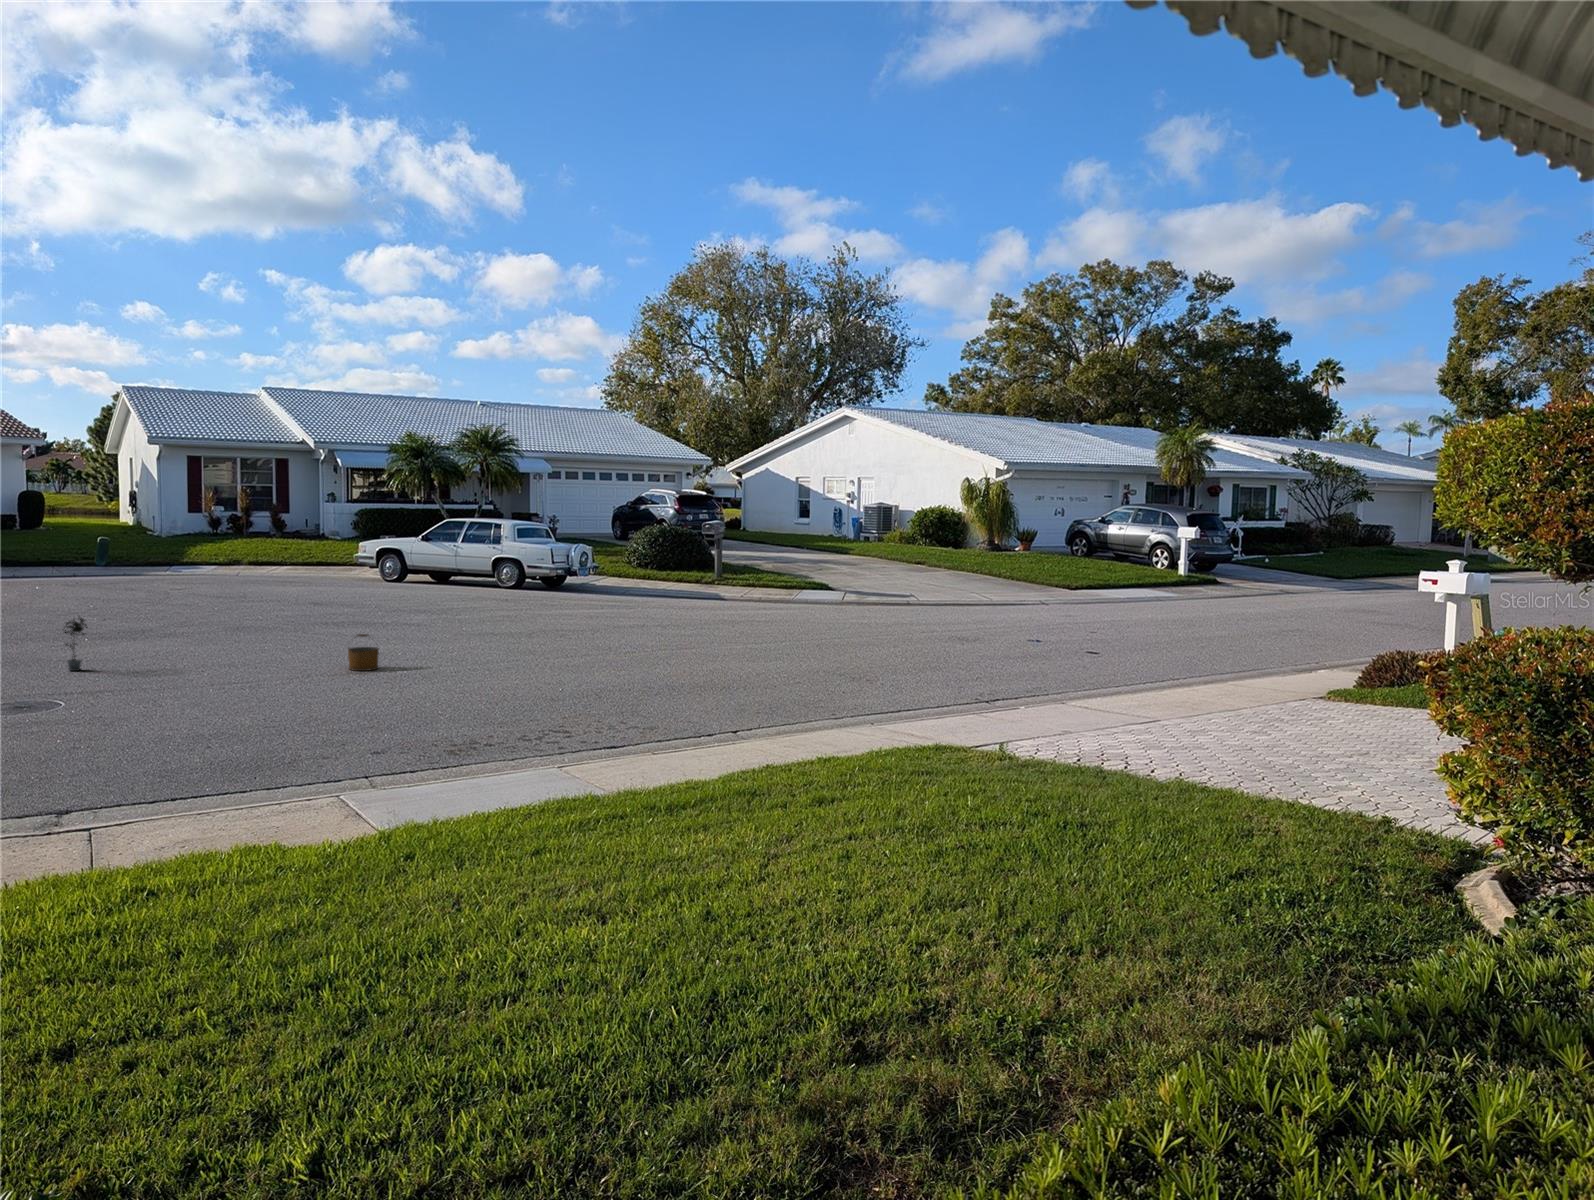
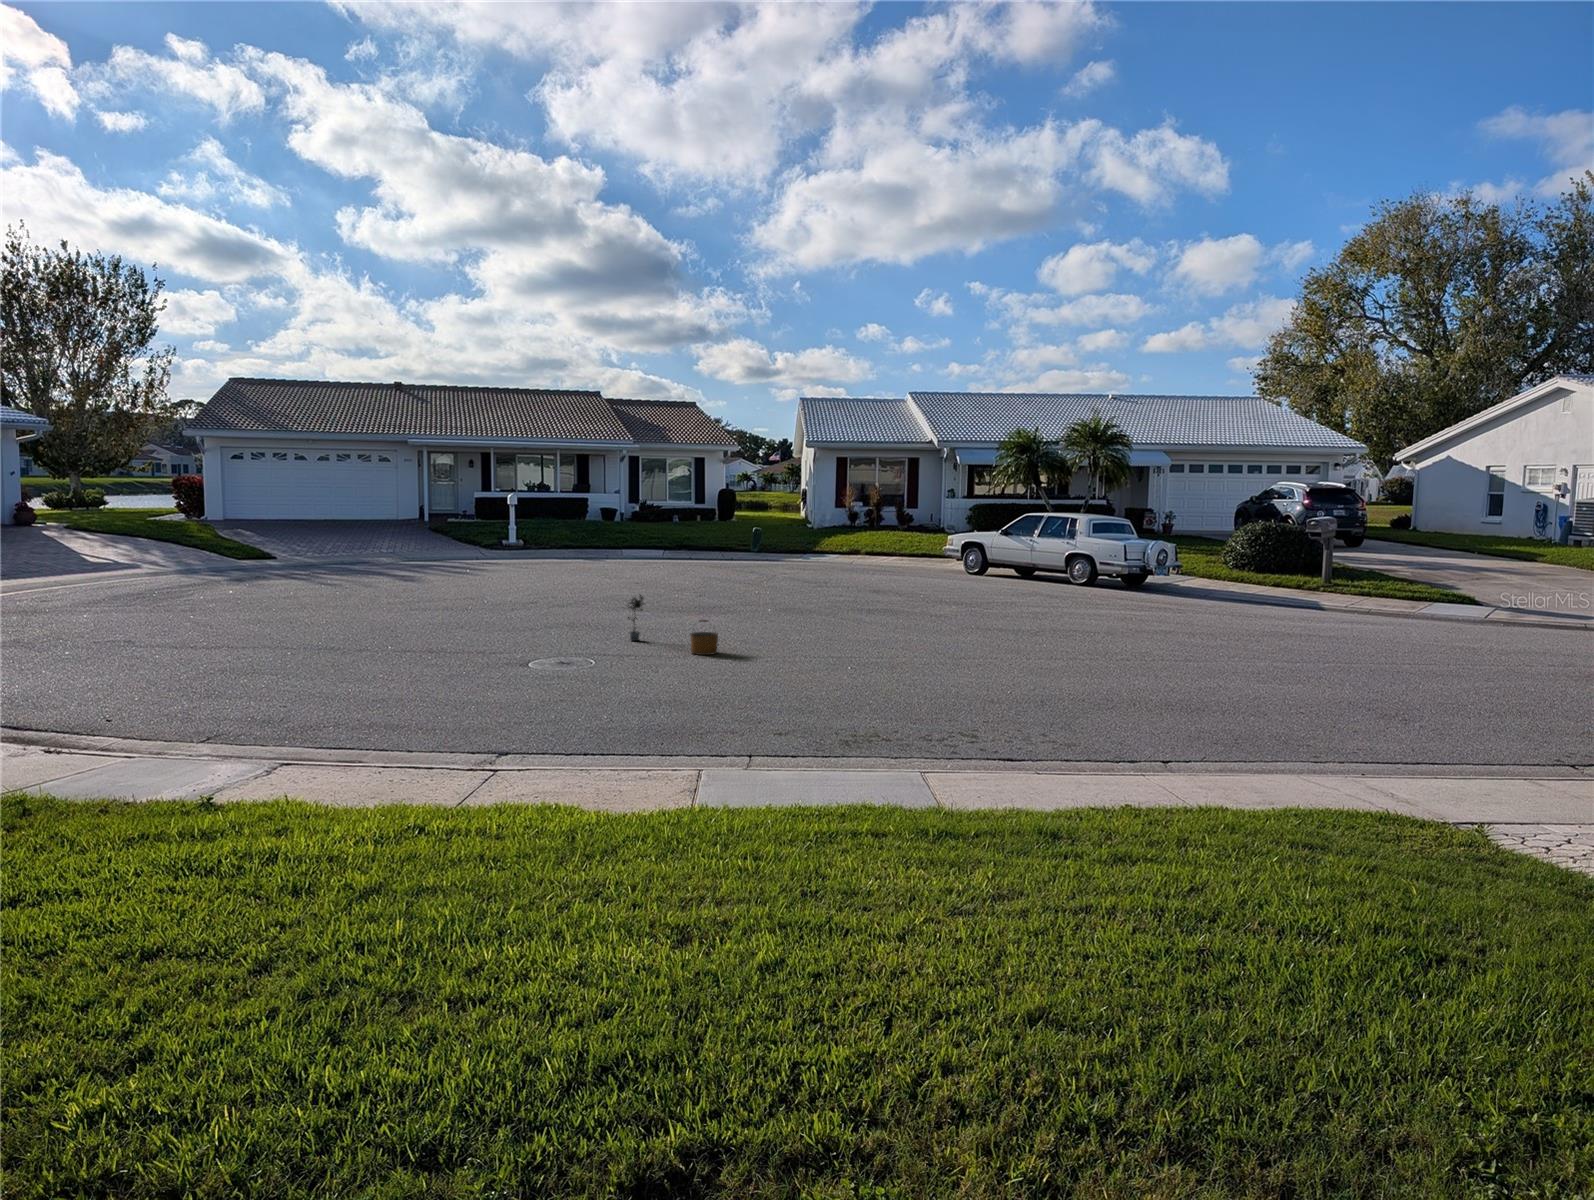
bucket: present [348,634,379,671] -> present [690,620,718,655]

